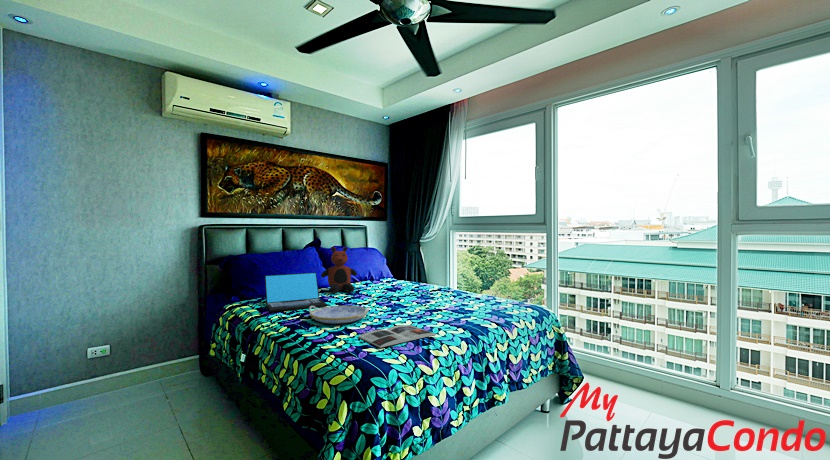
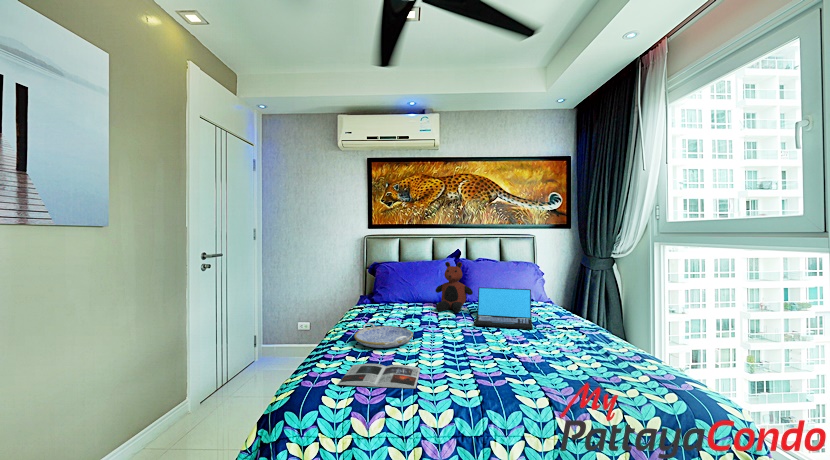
laptop: present [265,272,327,312] -> present [474,287,533,329]

